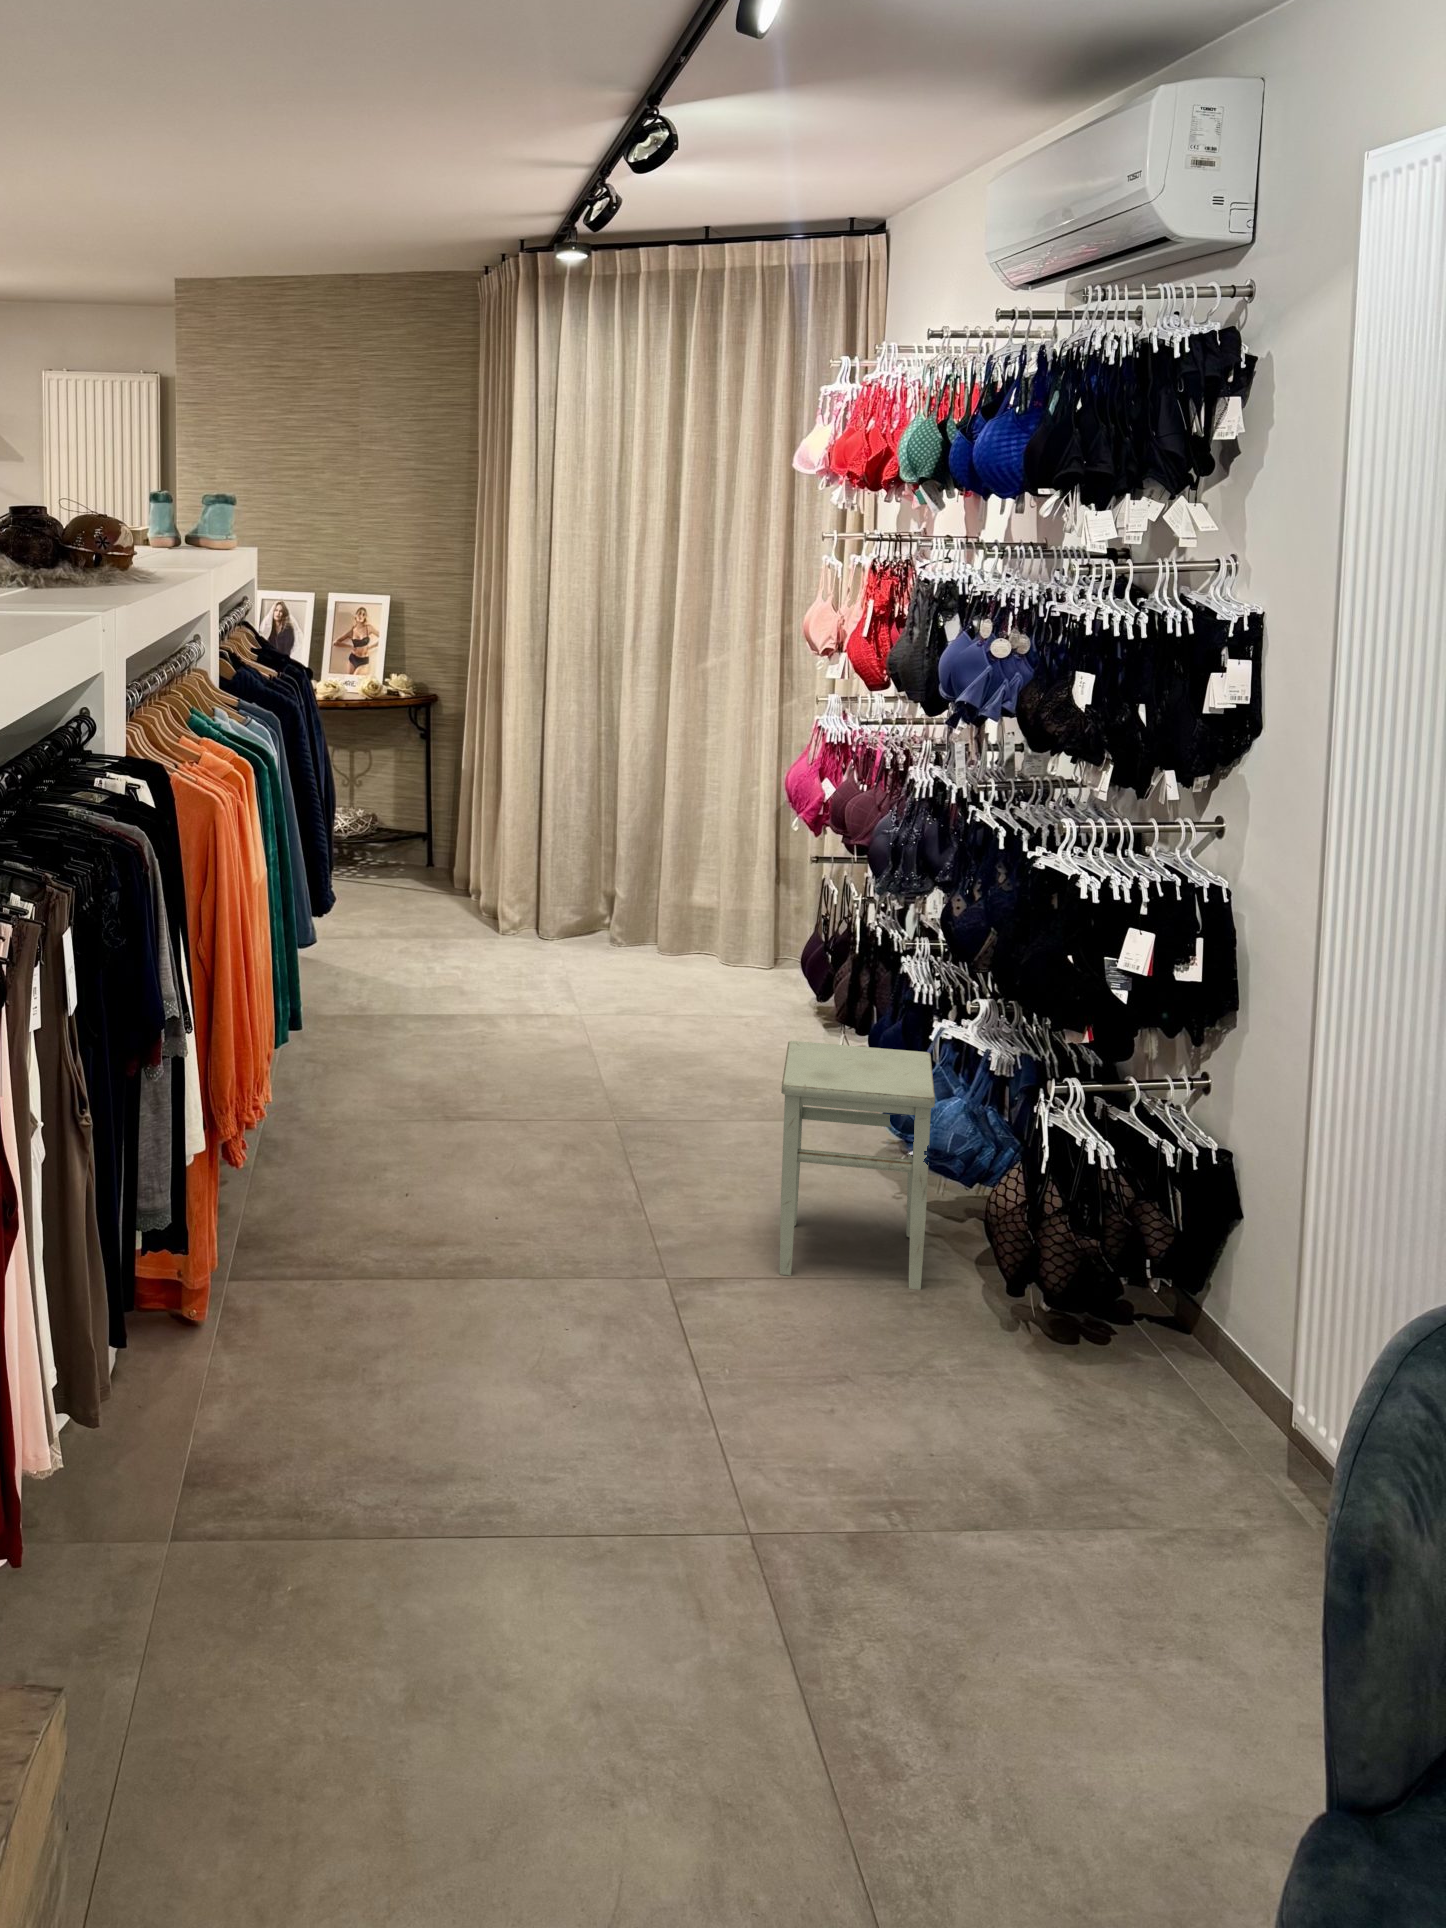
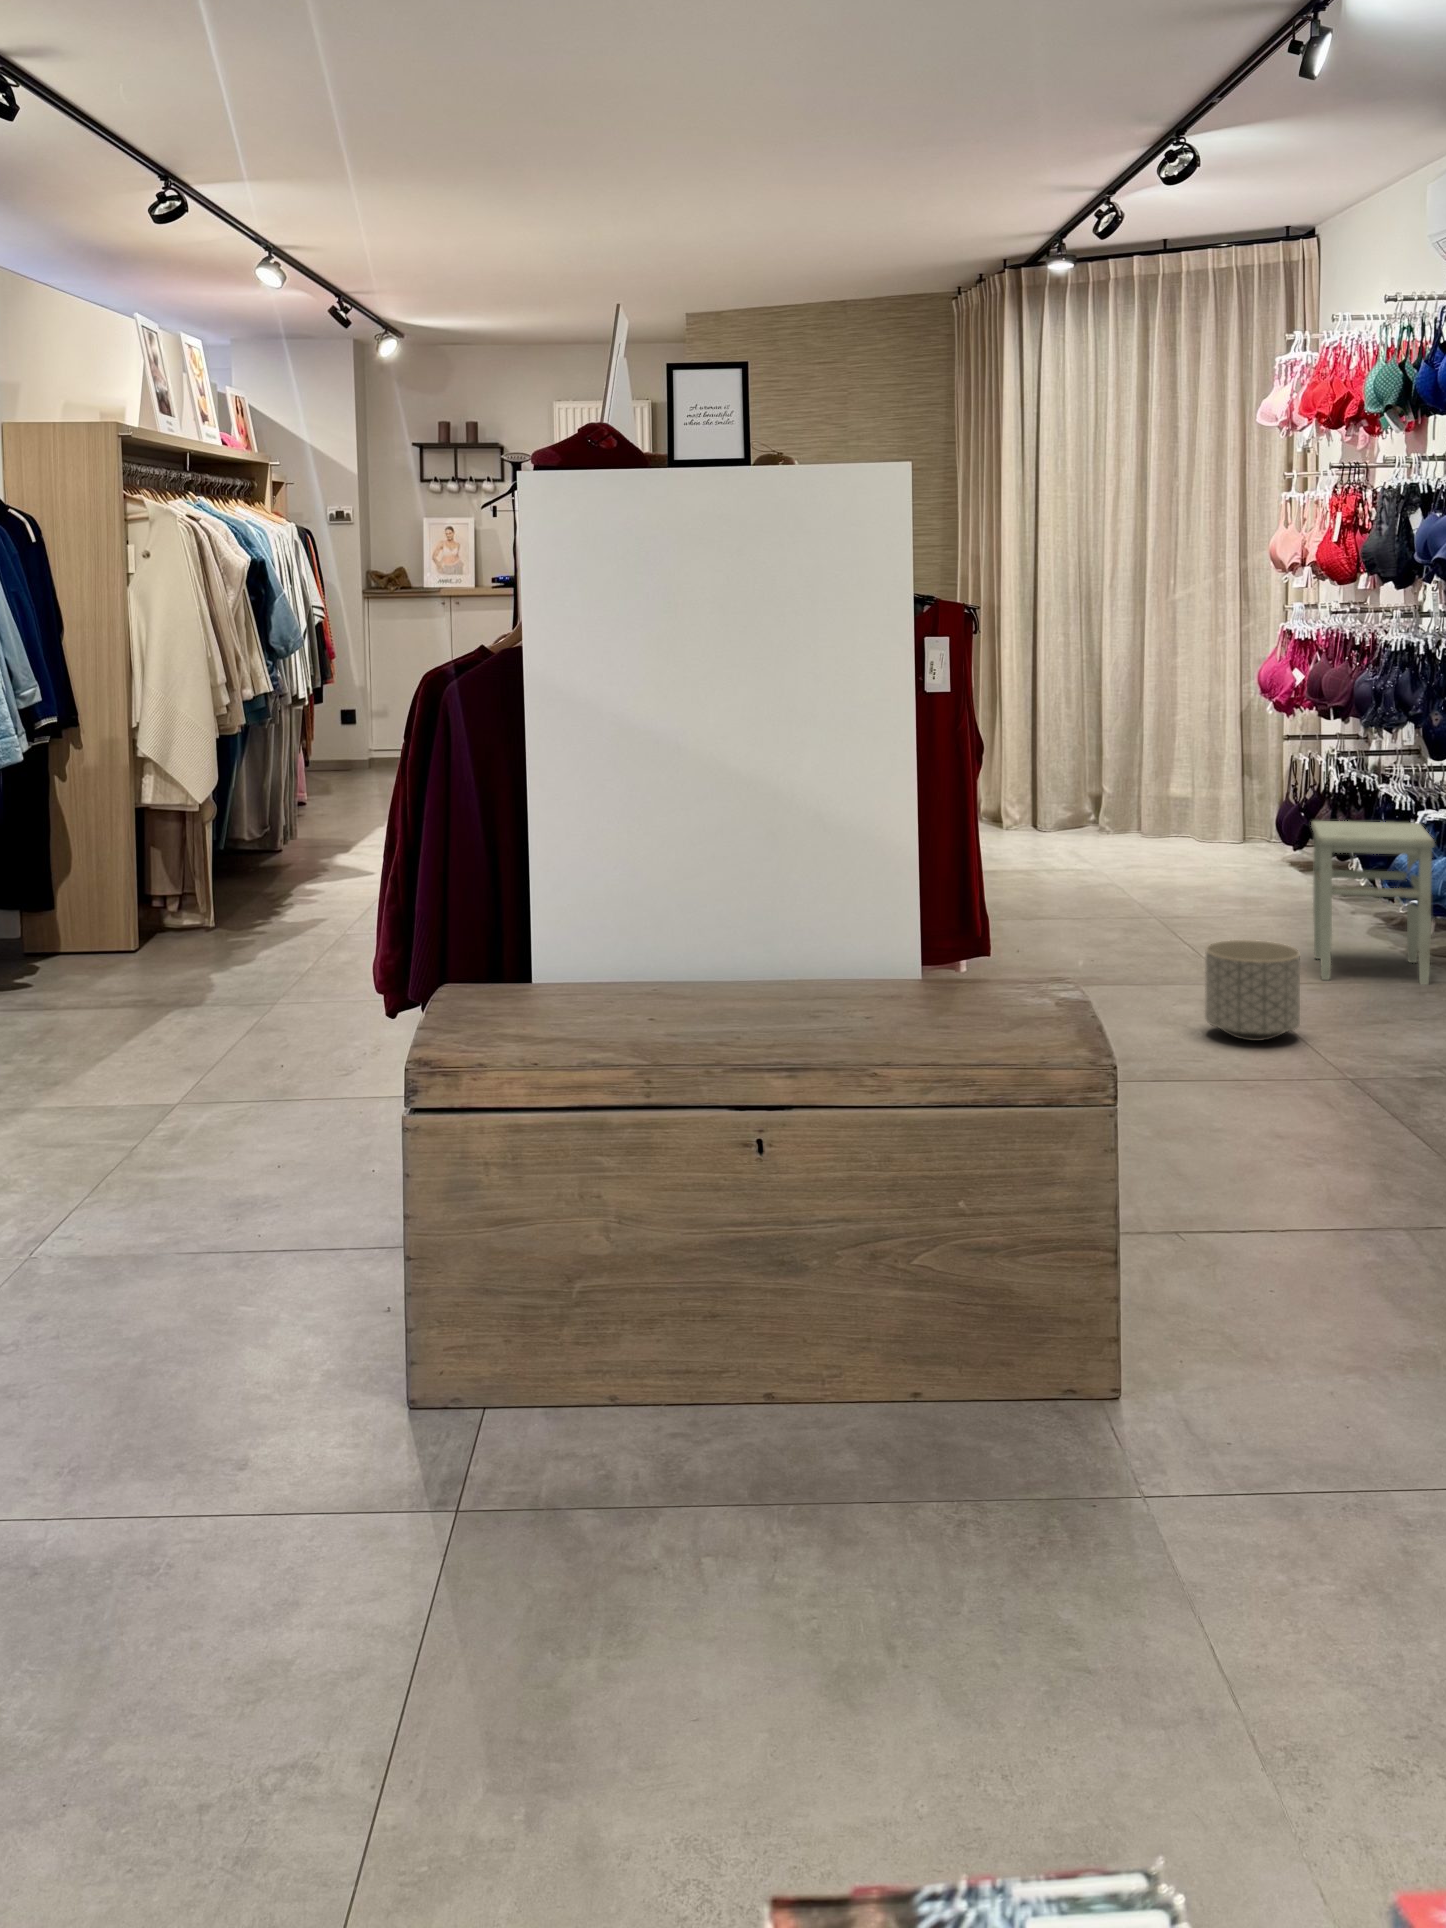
planter: none [575,1266,708,1427] -> present [1205,940,1300,1041]

